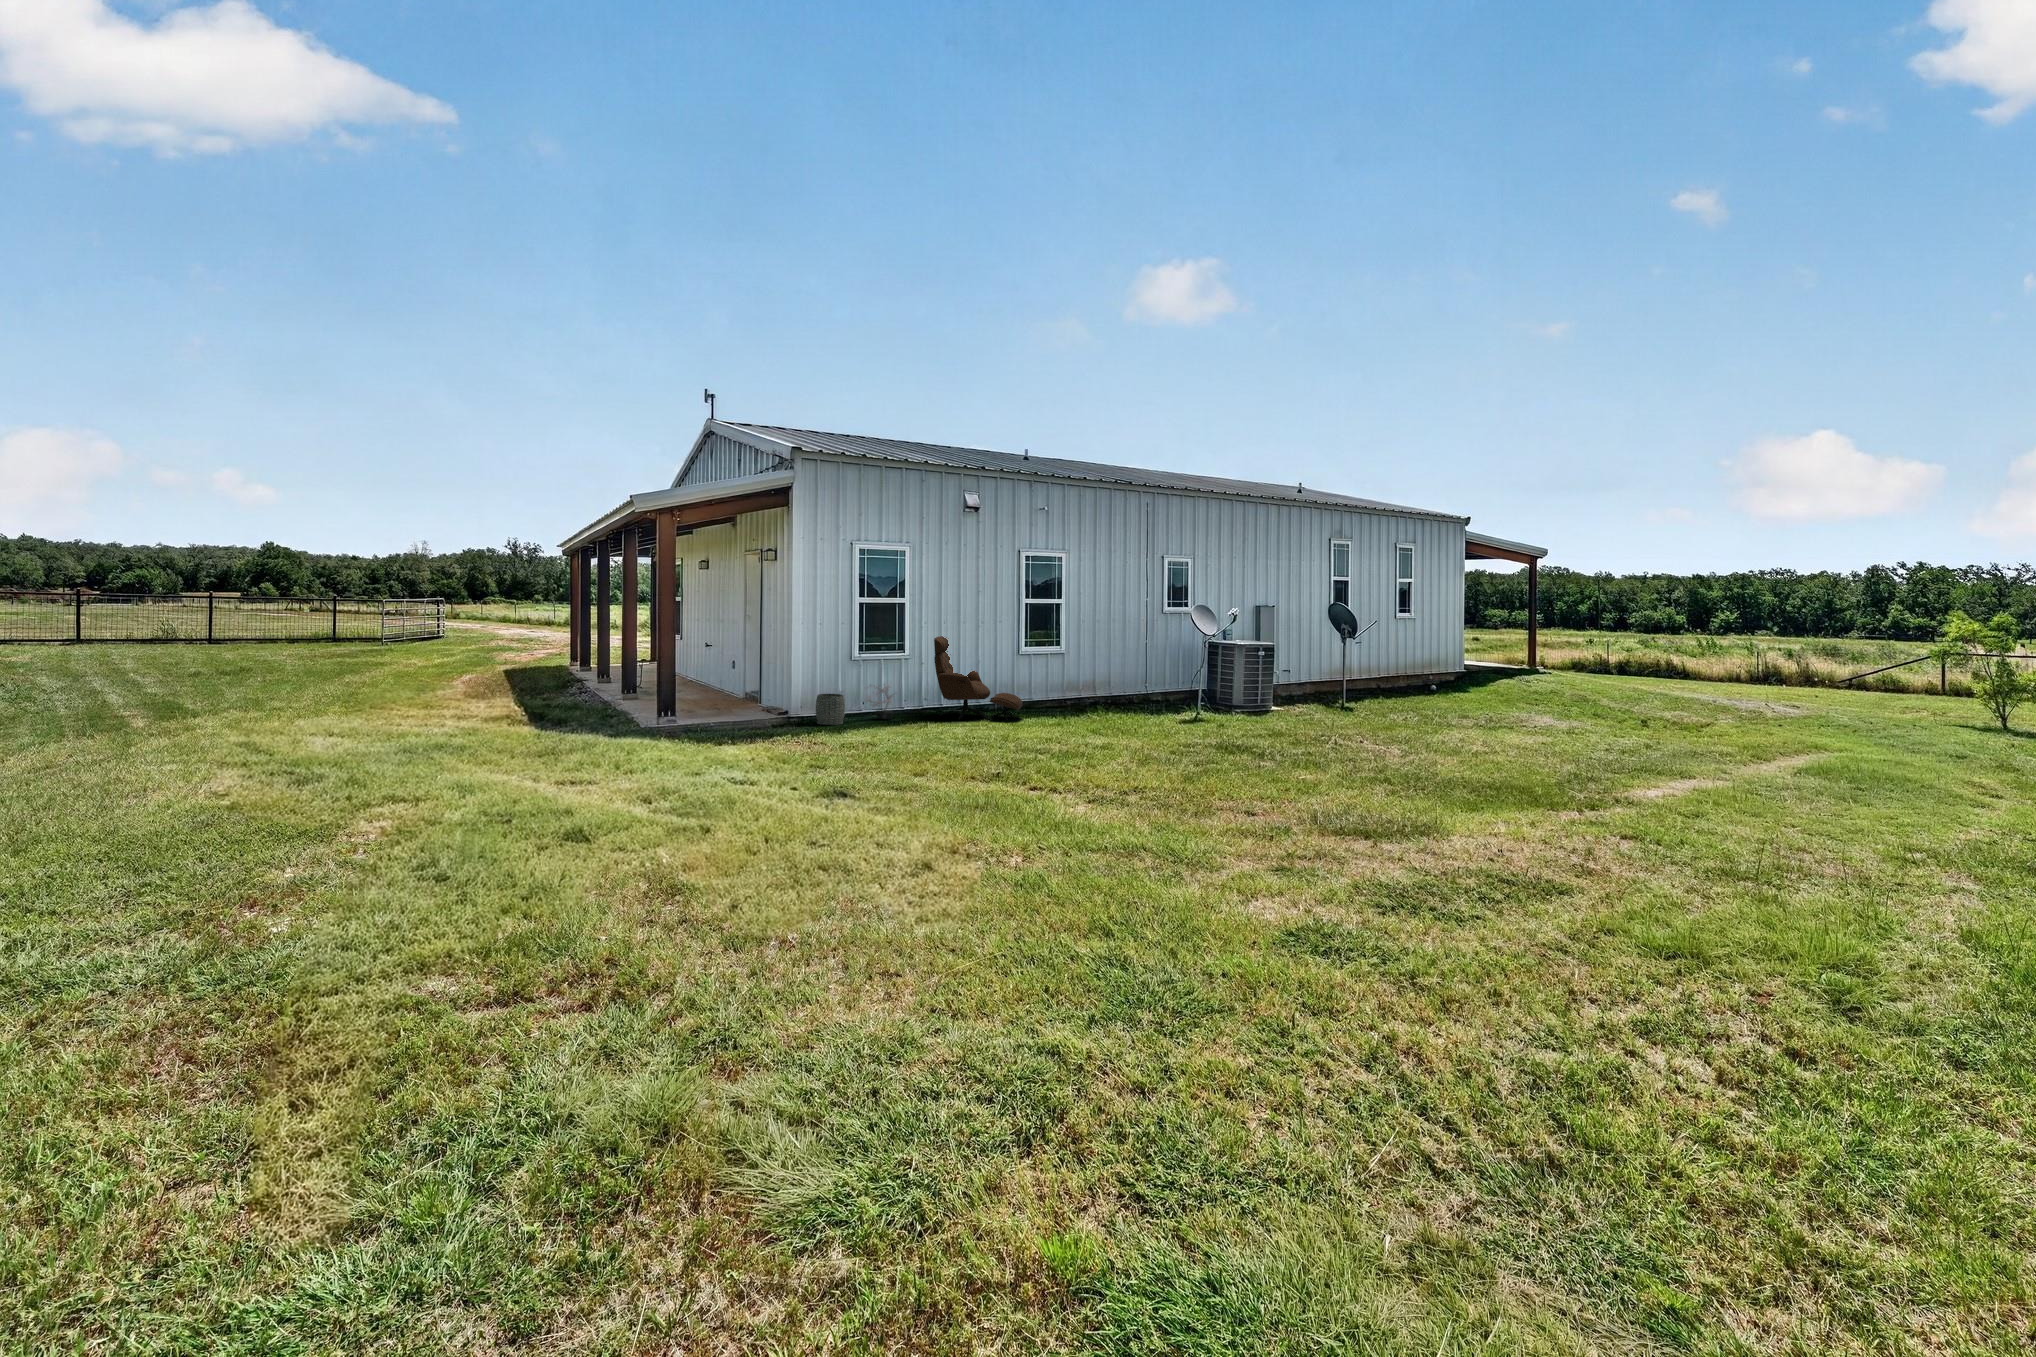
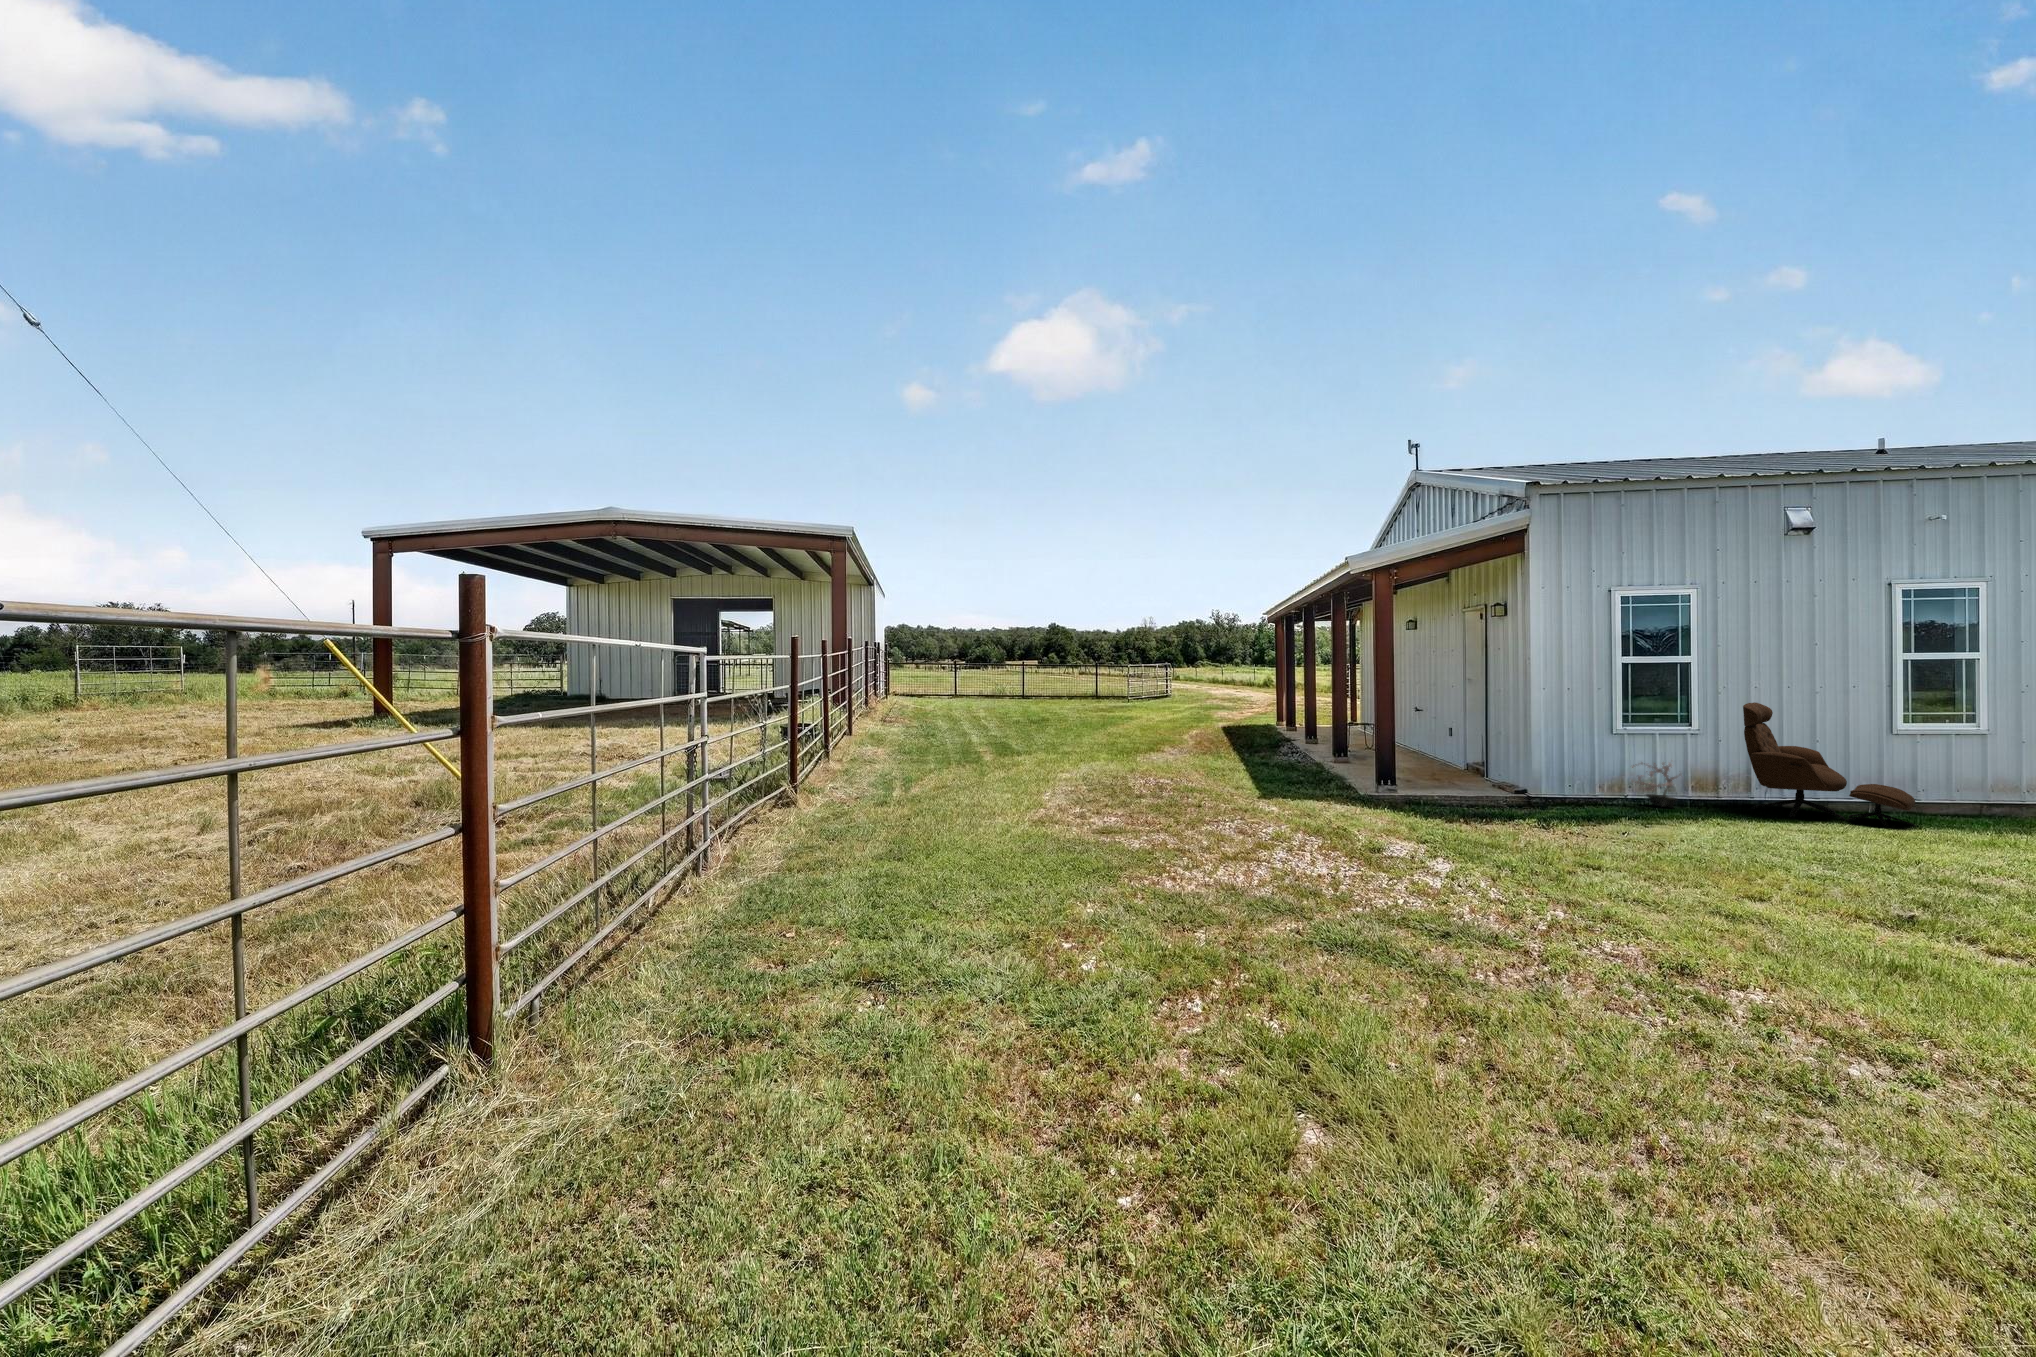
woven basket: present [816,694,845,725] -> none [1564,770,1606,809]

